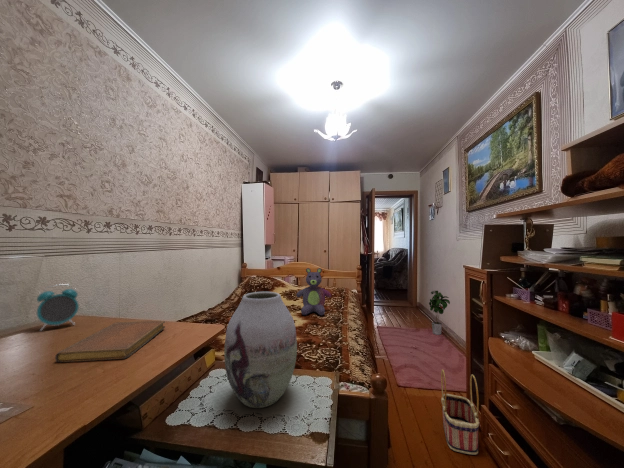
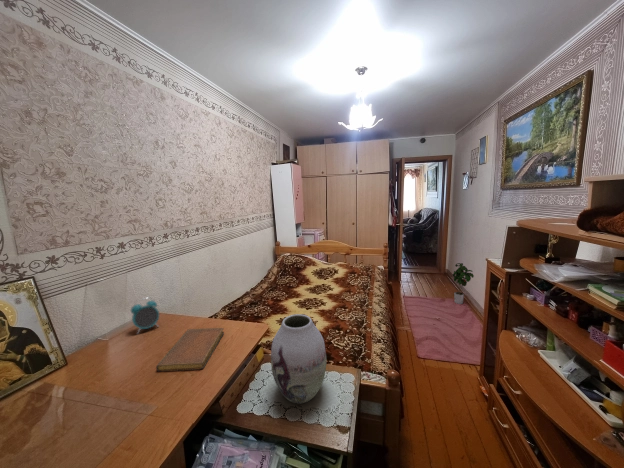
stuffed bear: present [296,268,331,315] -> none [326,254,358,296]
basket: present [441,369,479,455] -> none [454,350,487,421]

